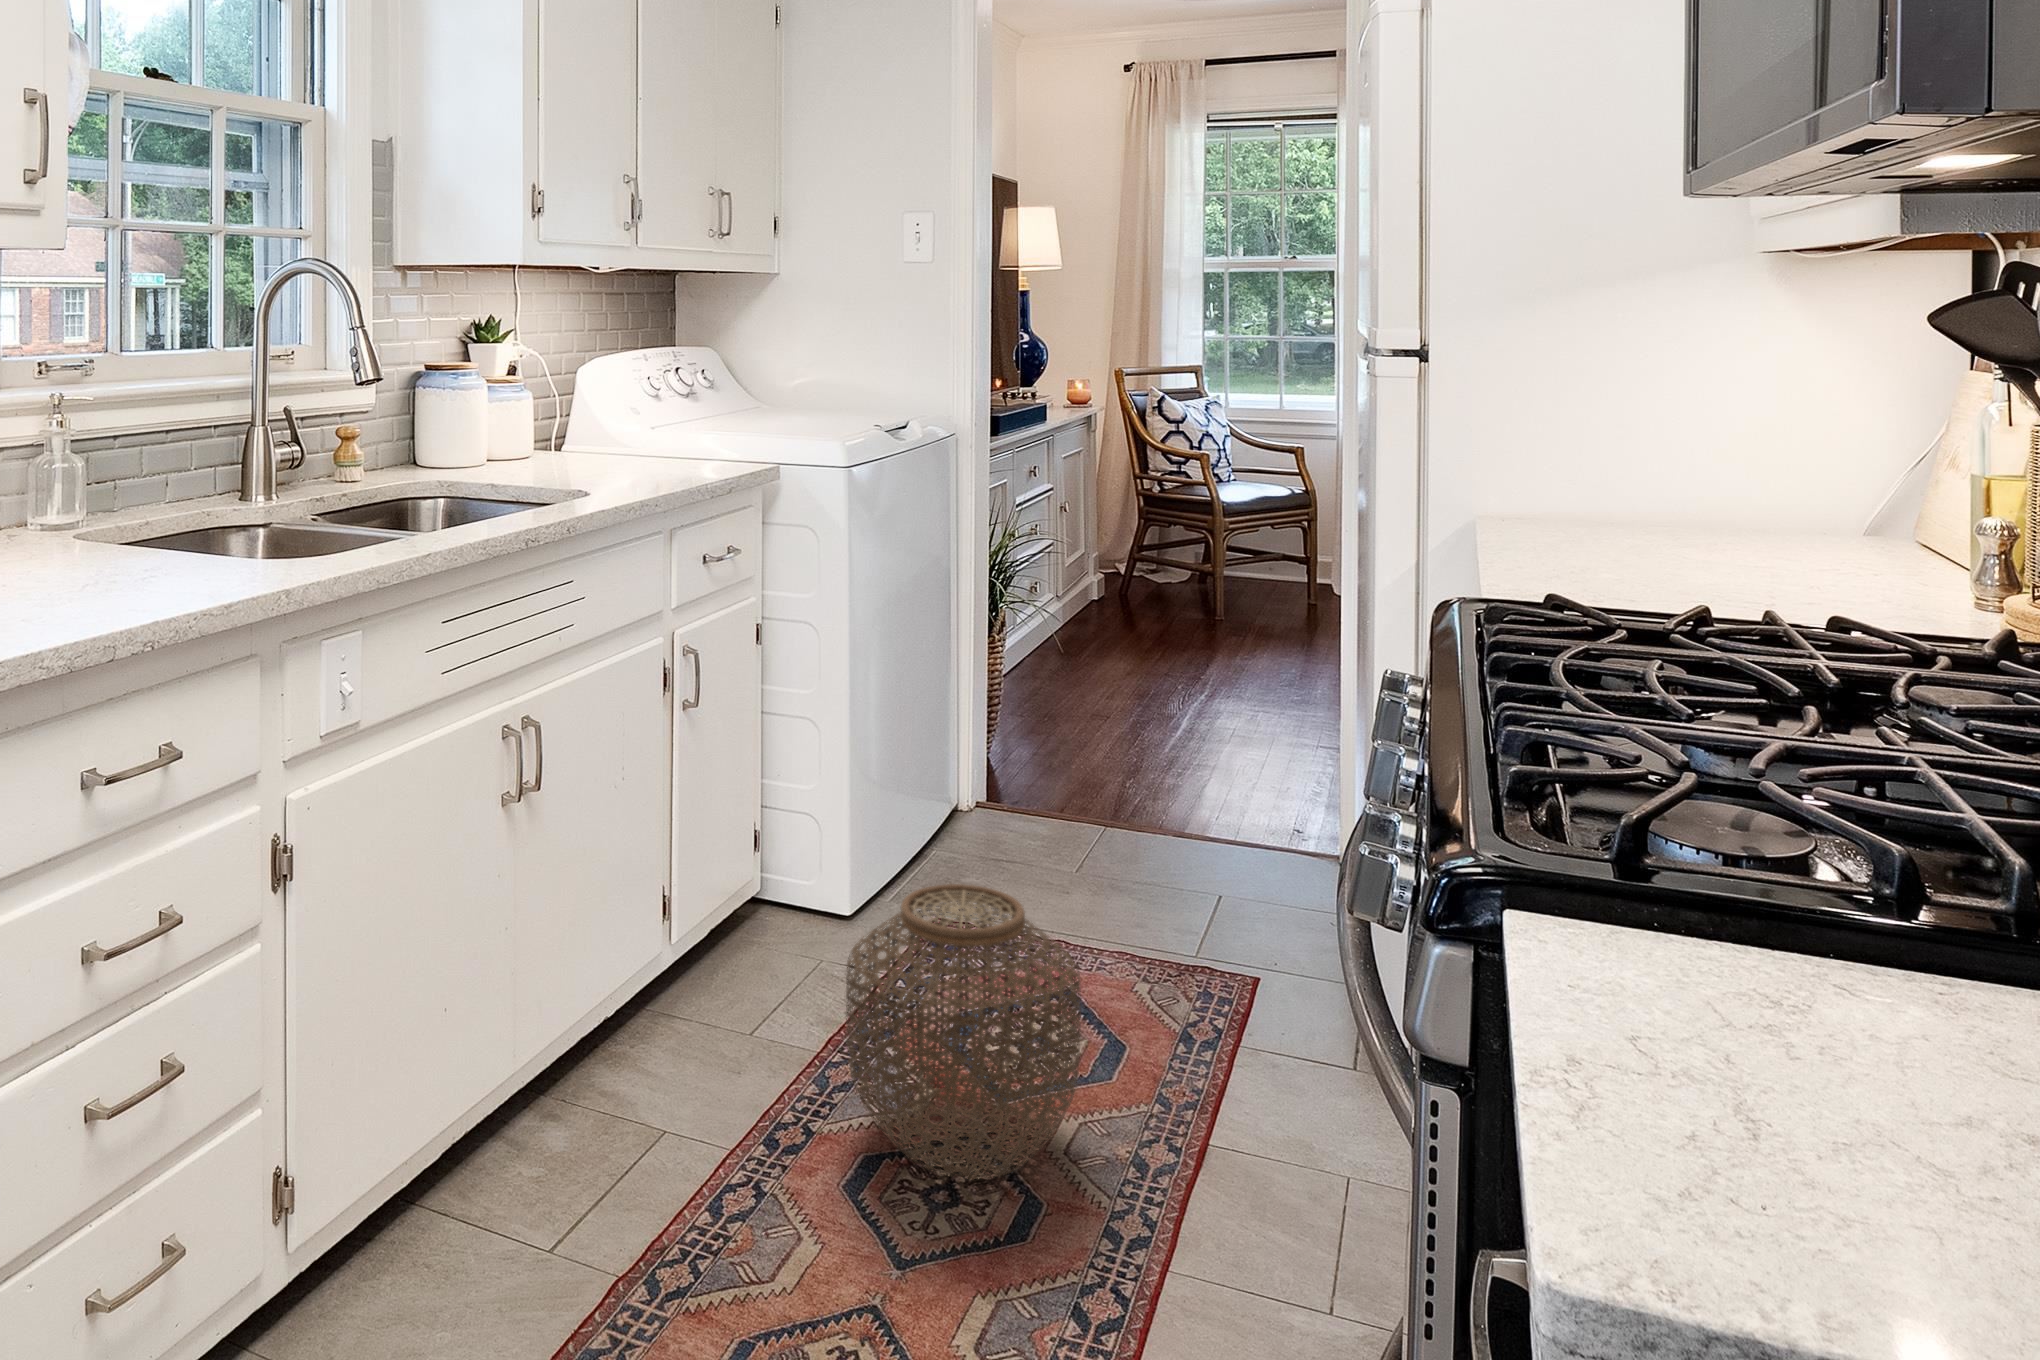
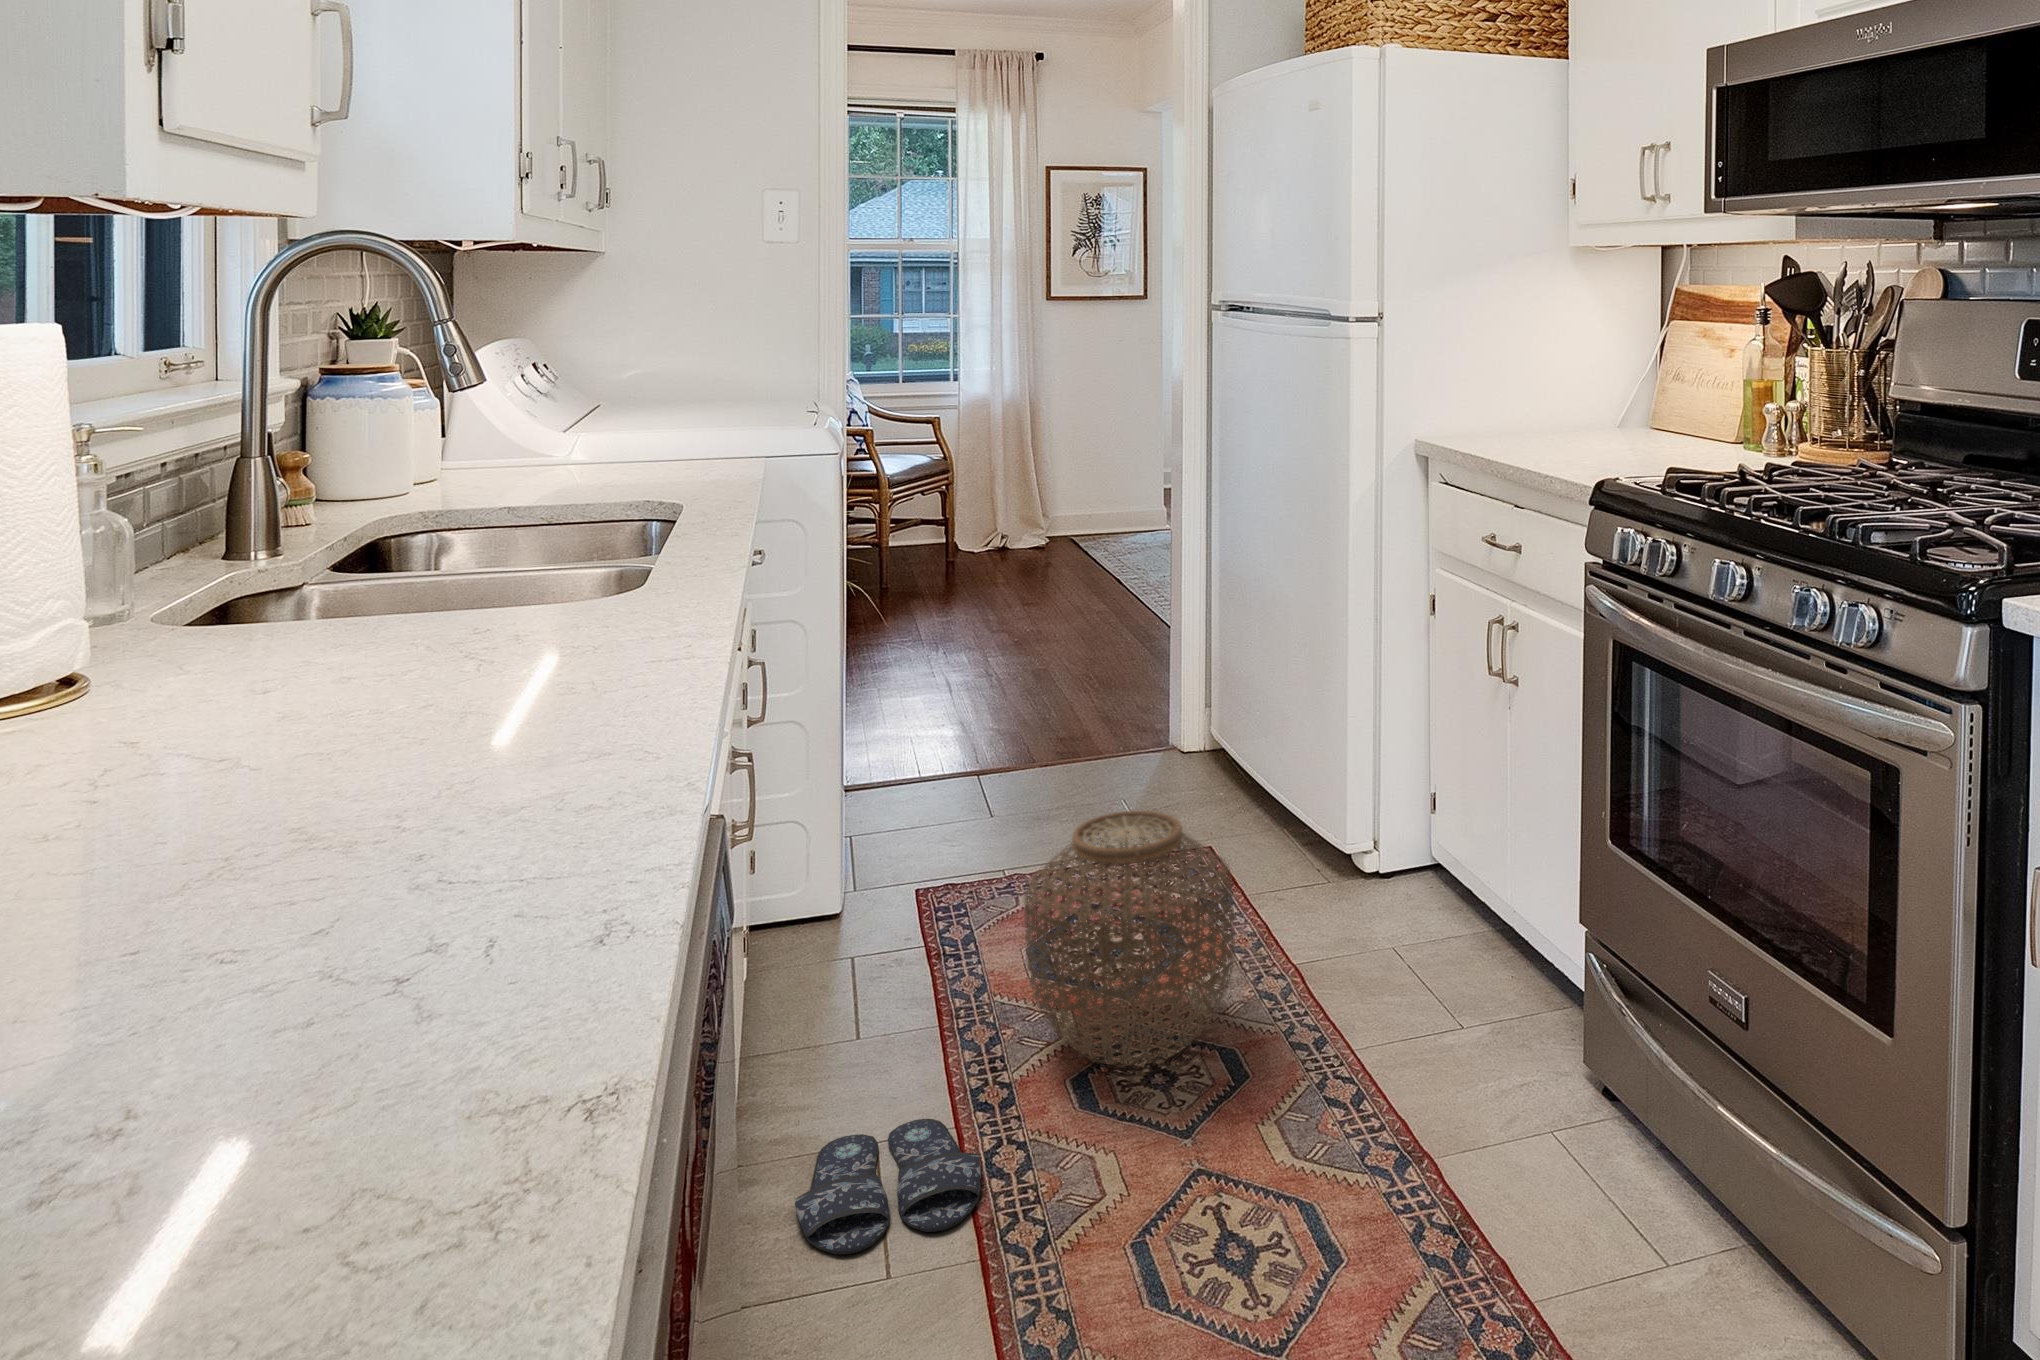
slippers: none [532,1111,724,1235] -> present [795,1119,981,1254]

